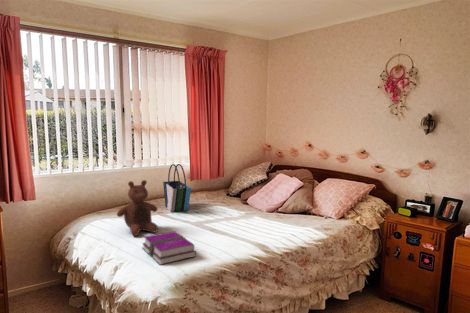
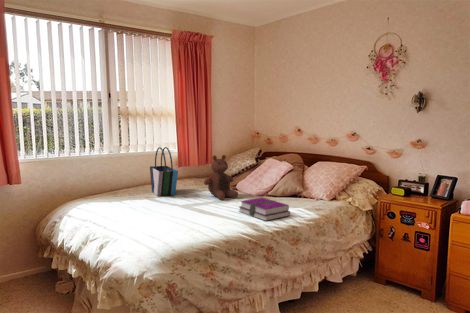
stuffed bear: present [117,180,158,236] -> present [204,155,238,200]
hardback book: present [143,231,196,265] -> present [239,198,290,221]

